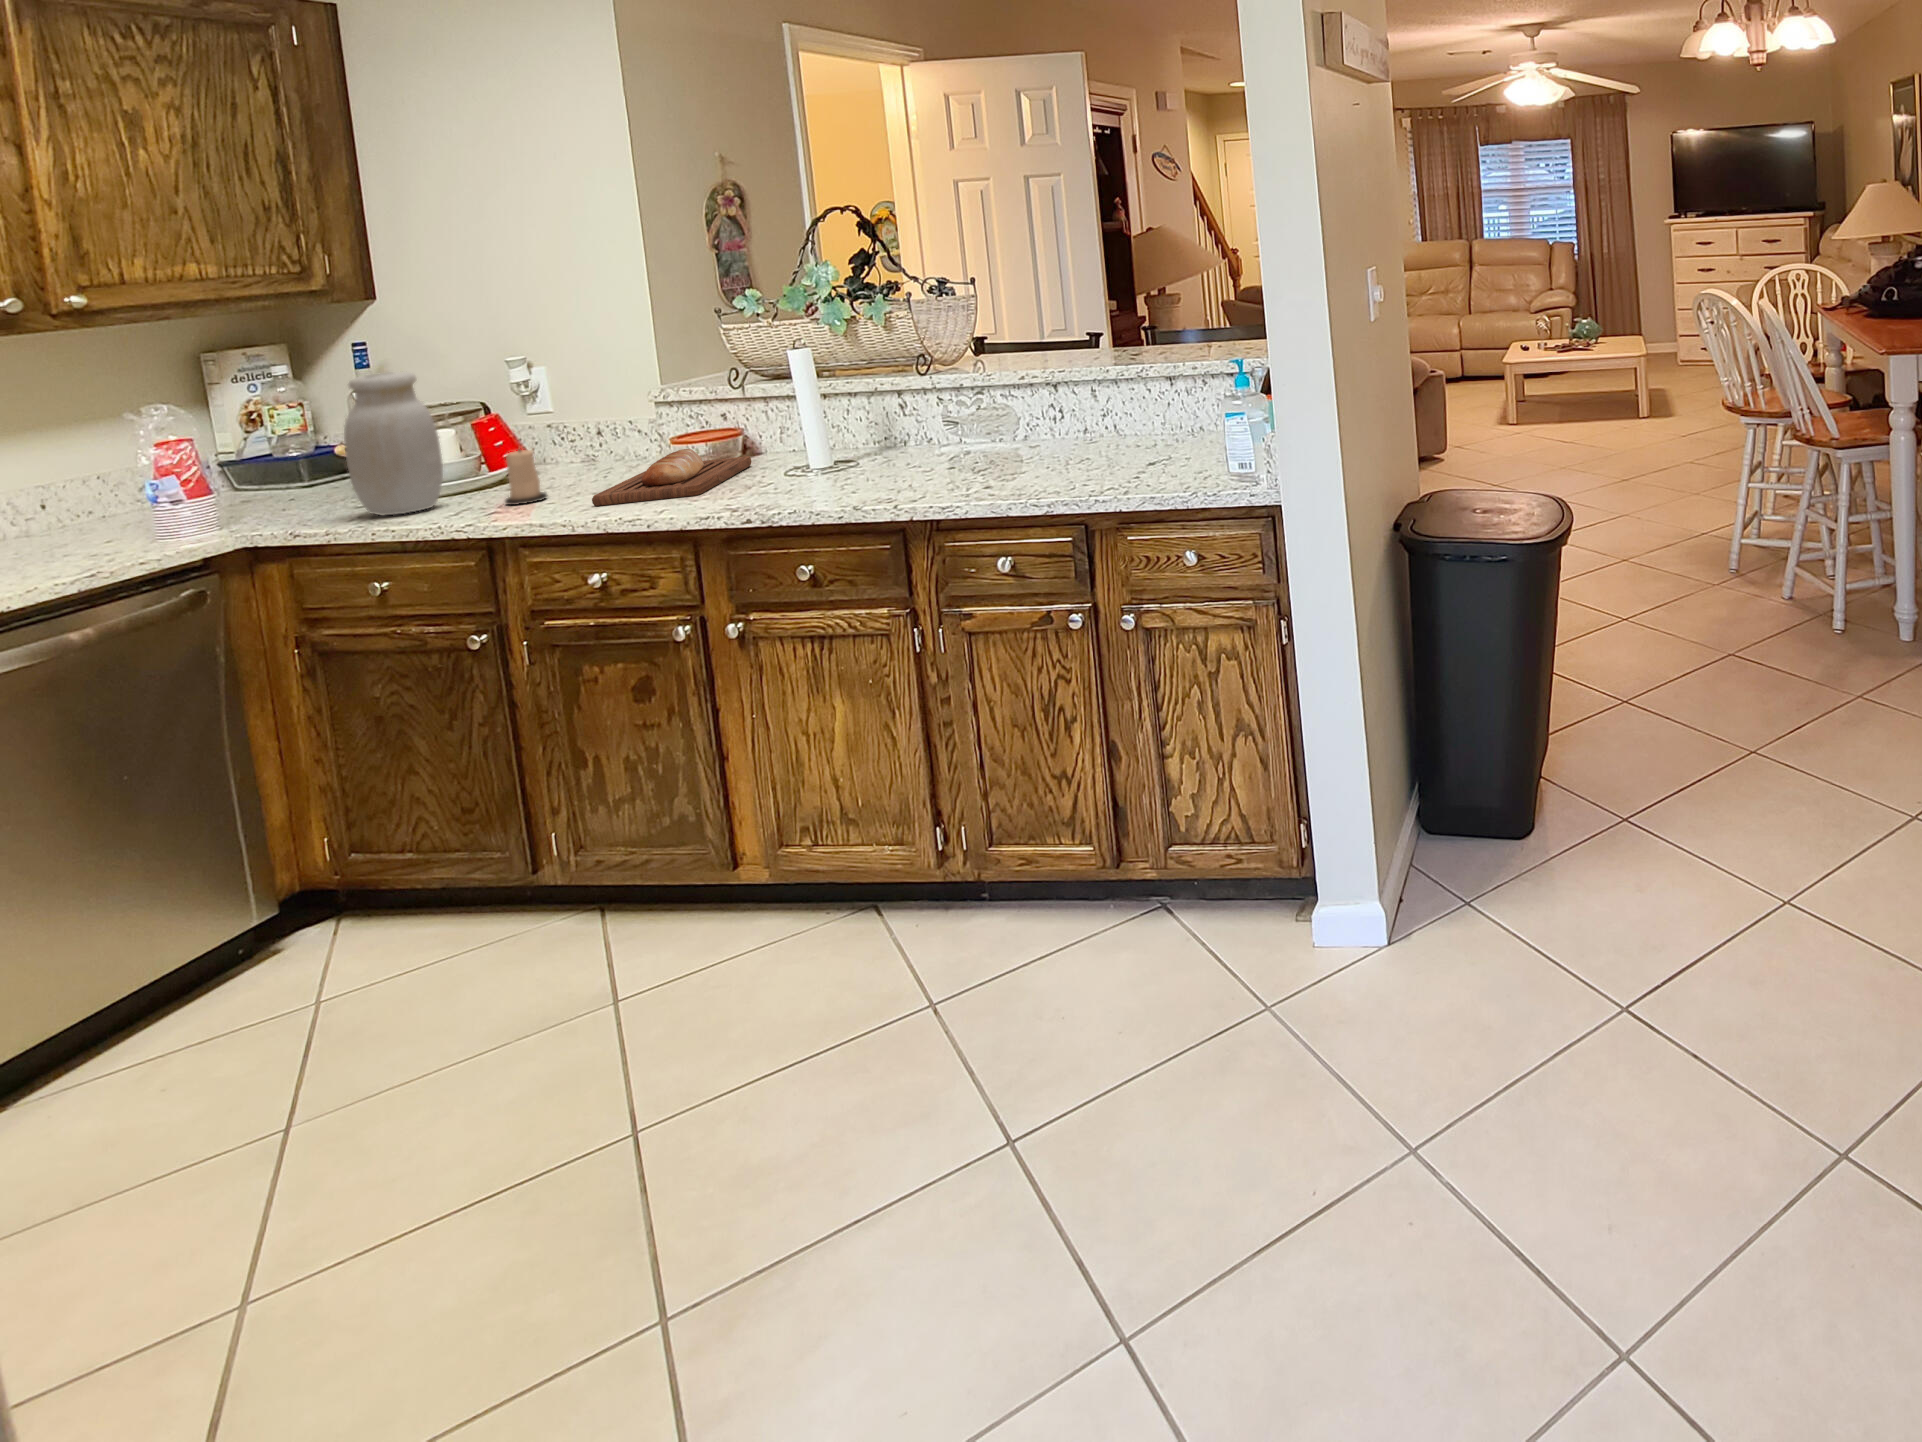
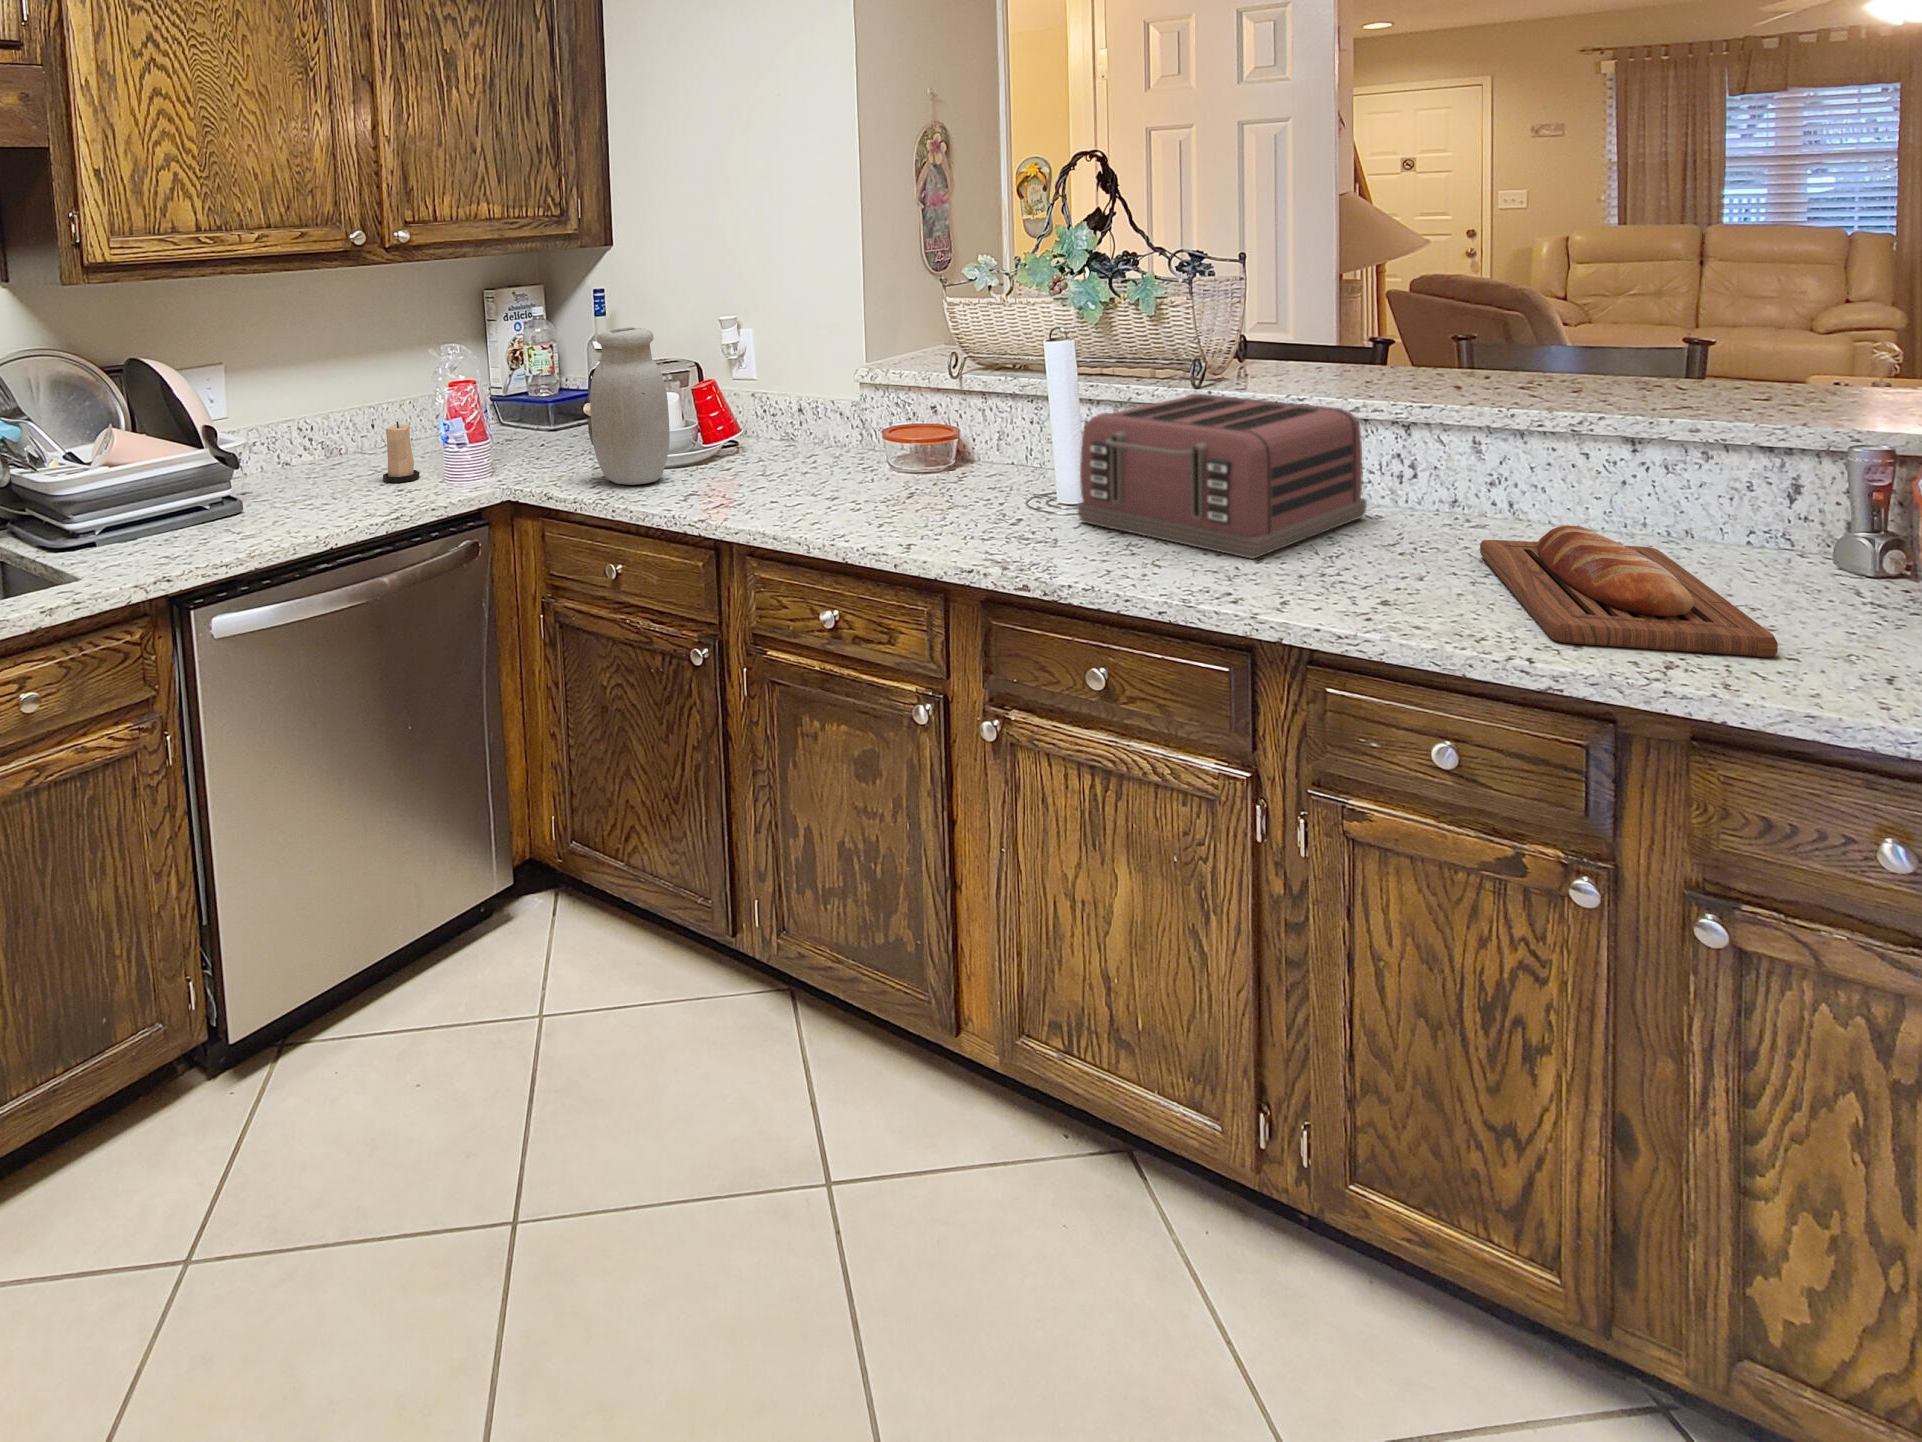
toaster: none [816,380,1028,481] -> present [1078,394,1367,559]
candle: present [505,449,547,505] -> present [383,421,419,483]
bread loaf: present [592,449,752,506] -> present [1480,525,1778,657]

